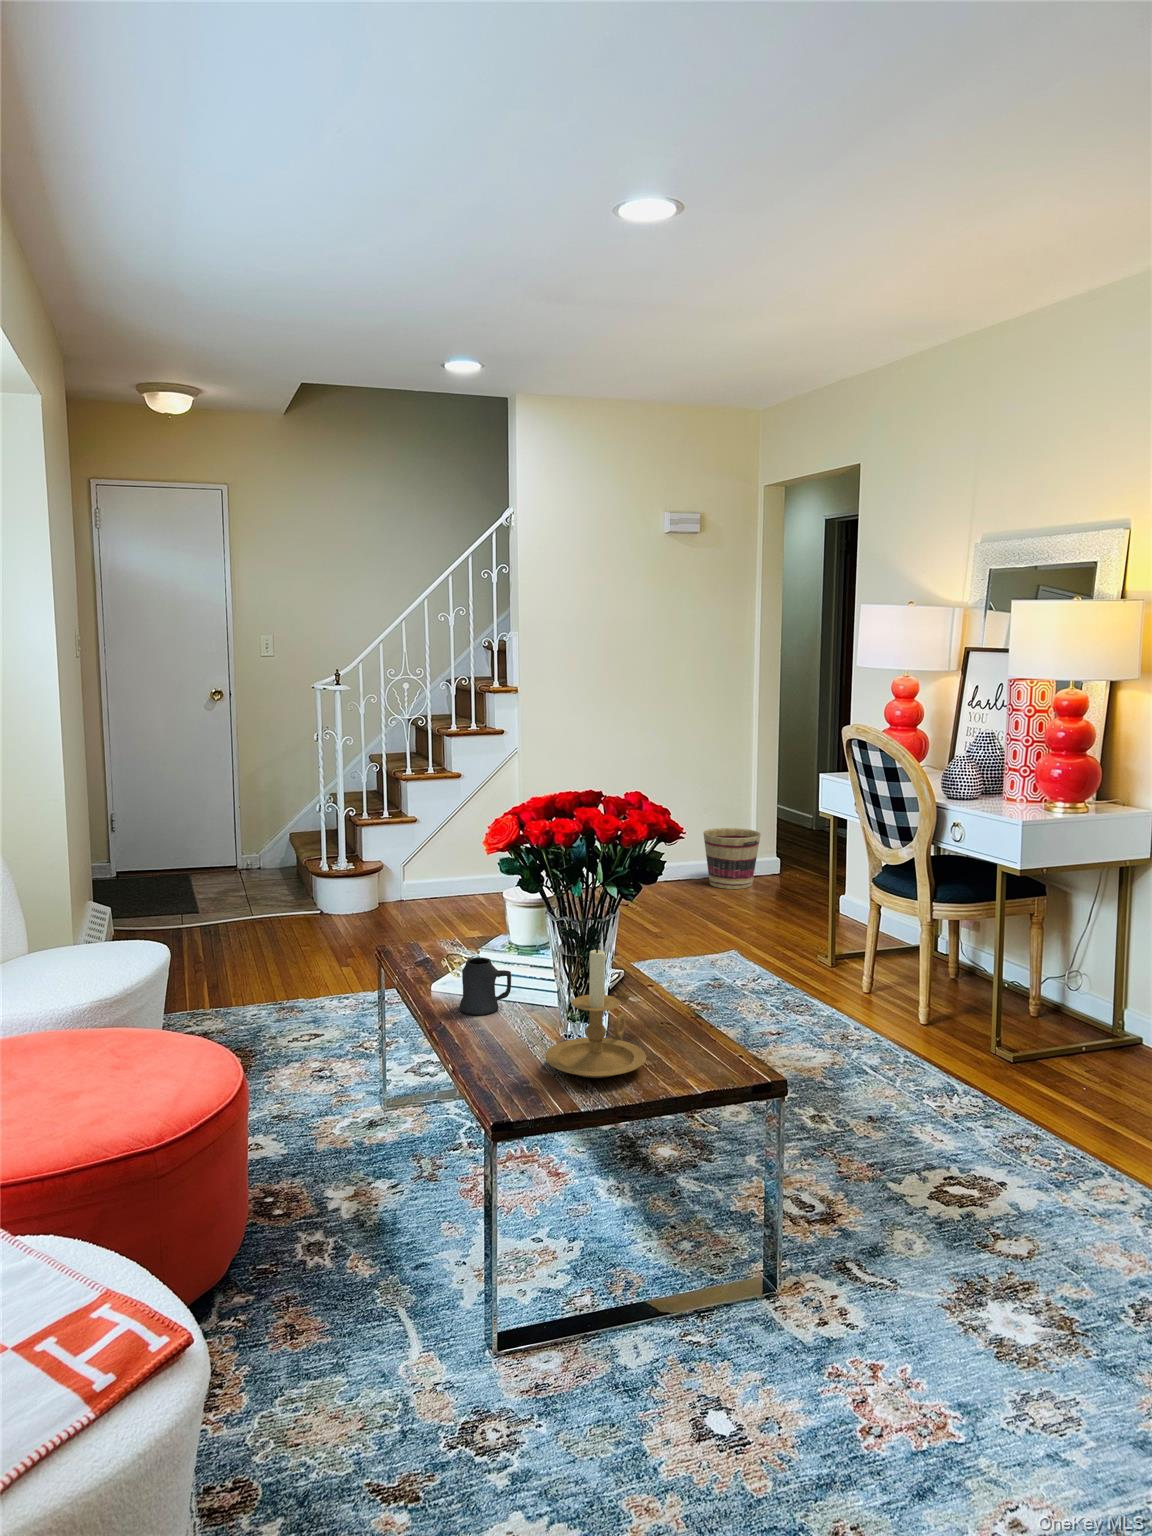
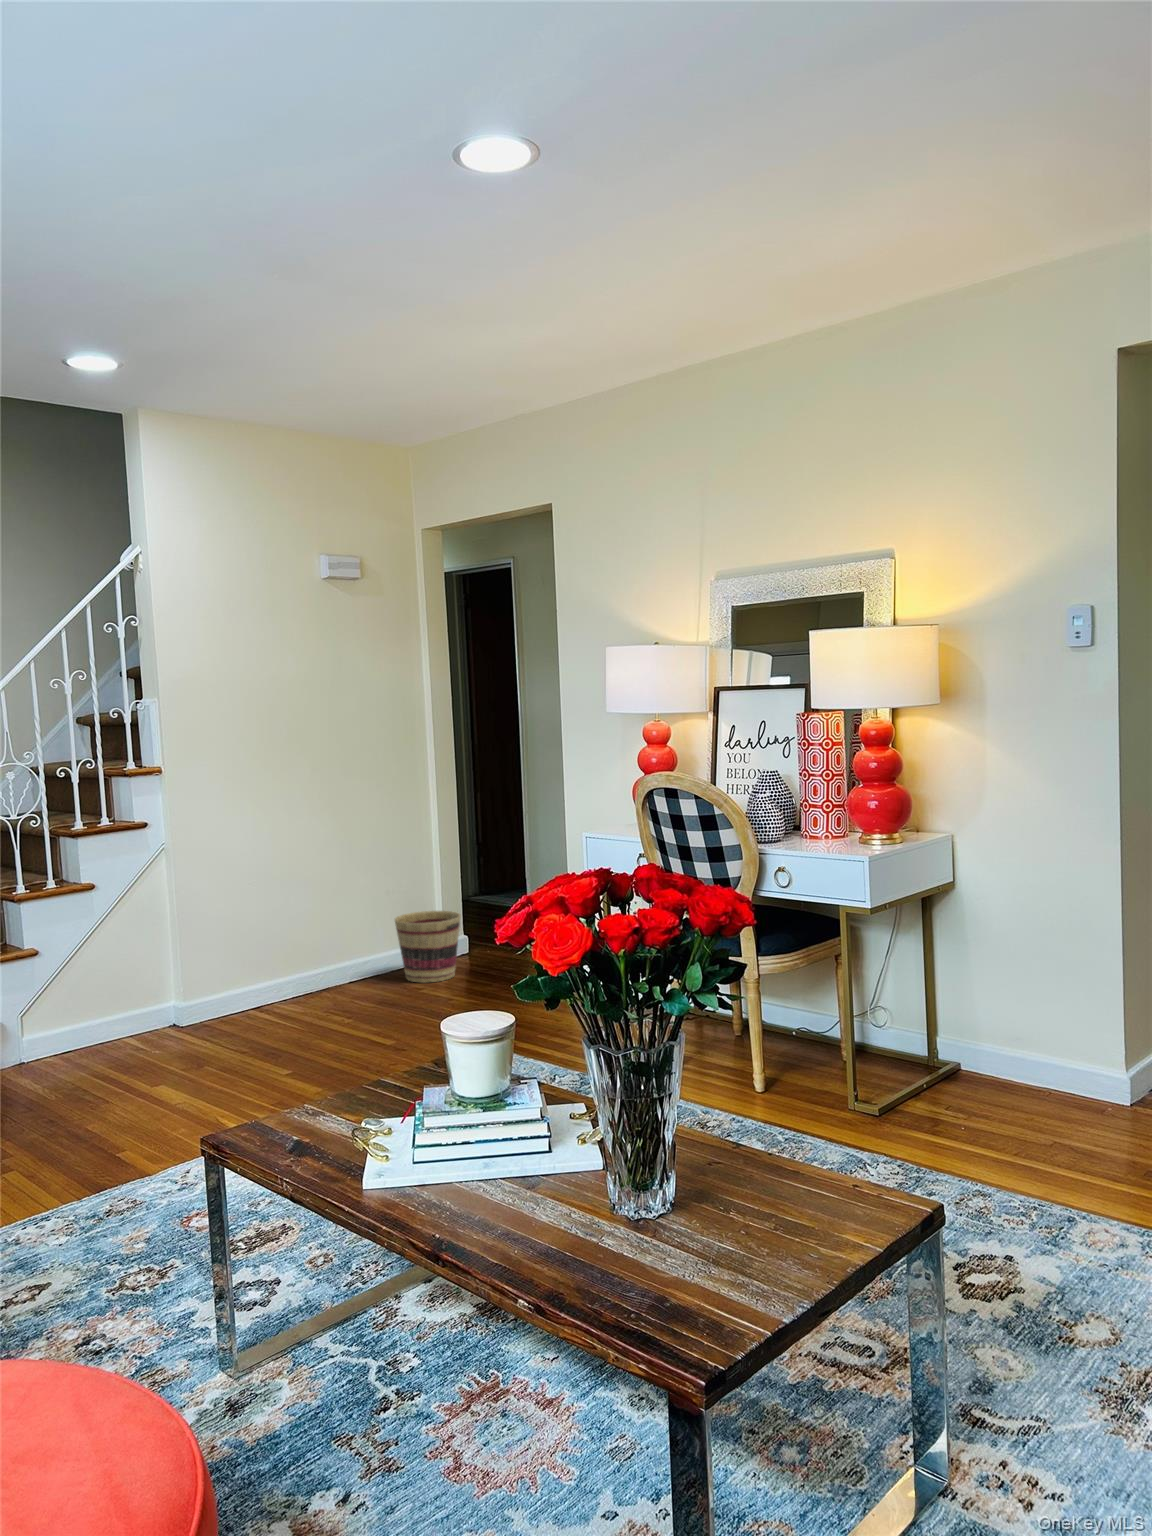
candle holder: present [546,946,646,1078] -> none [657,1075,799,1264]
mug: present [459,957,511,1015] -> none [439,1121,509,1209]

